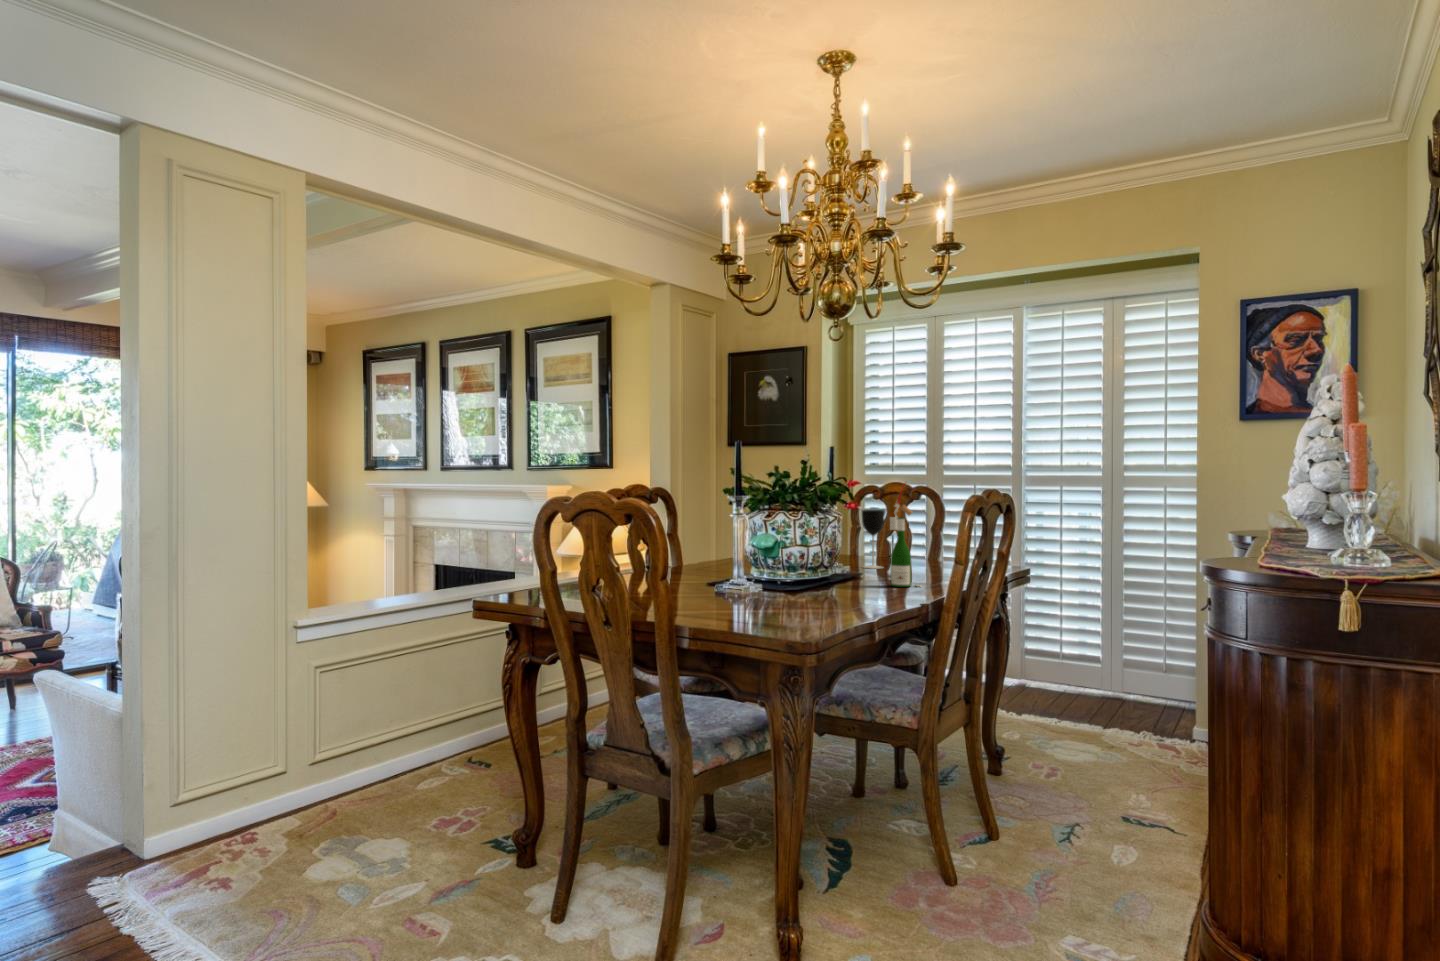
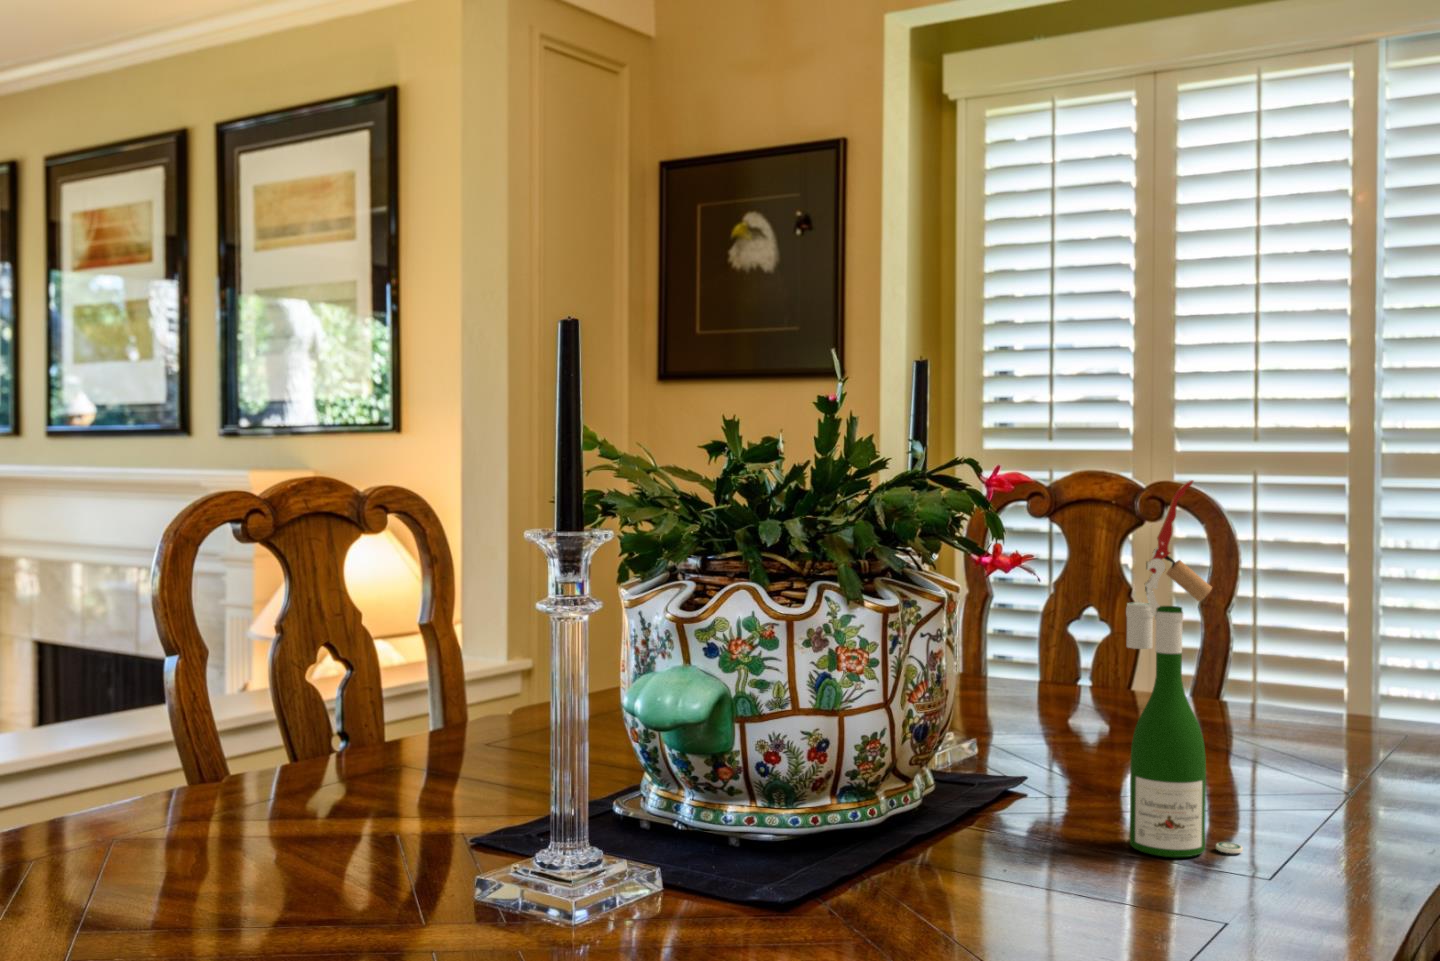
wine glass: present [862,510,885,569] -> none [1001,557,1070,735]

